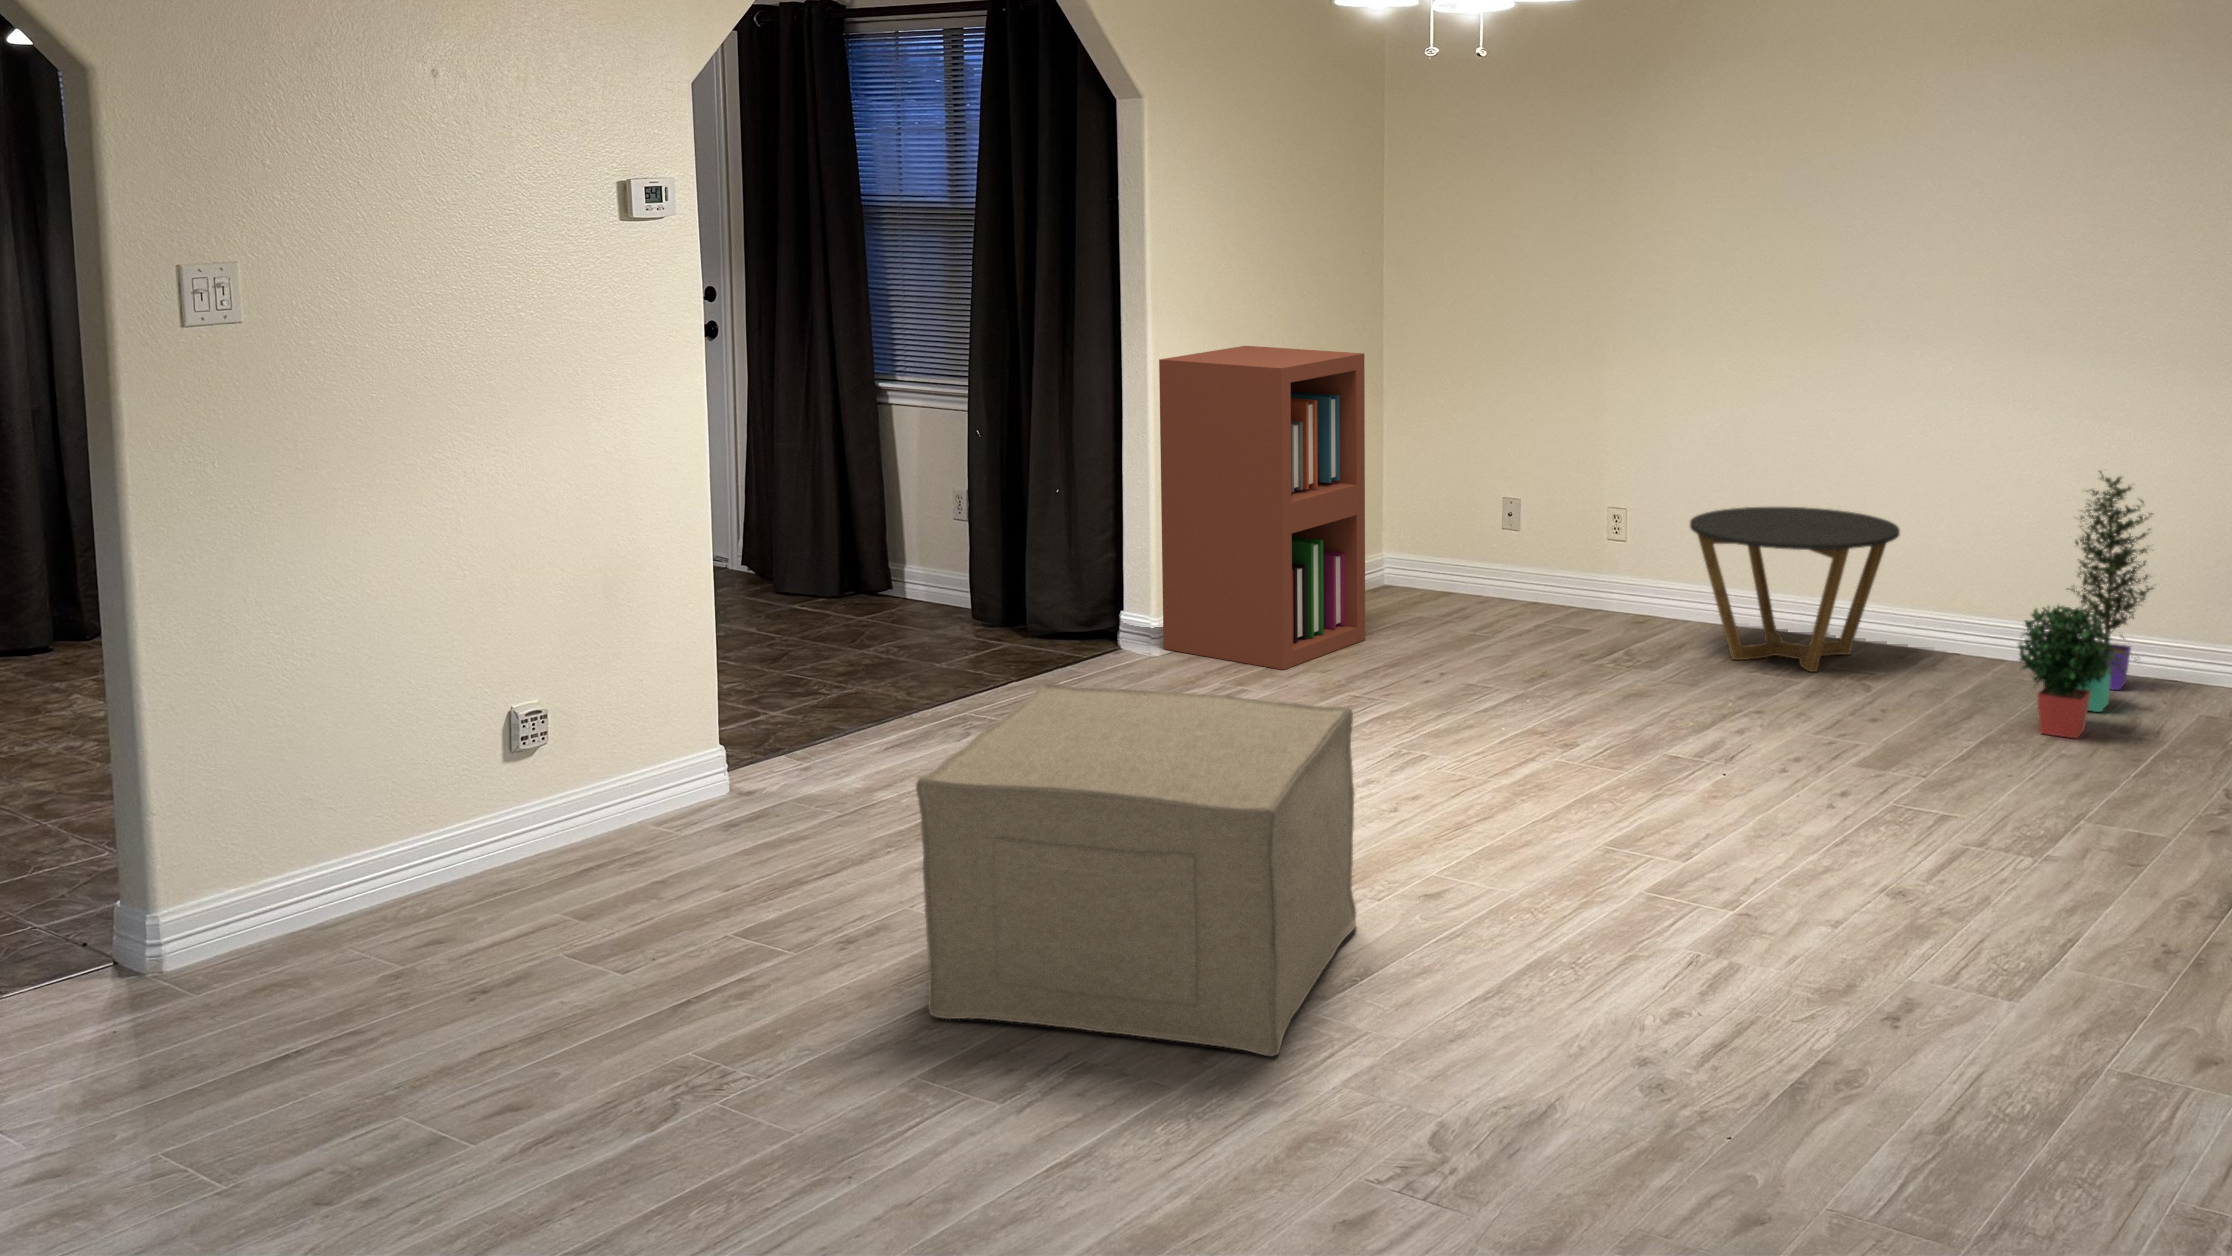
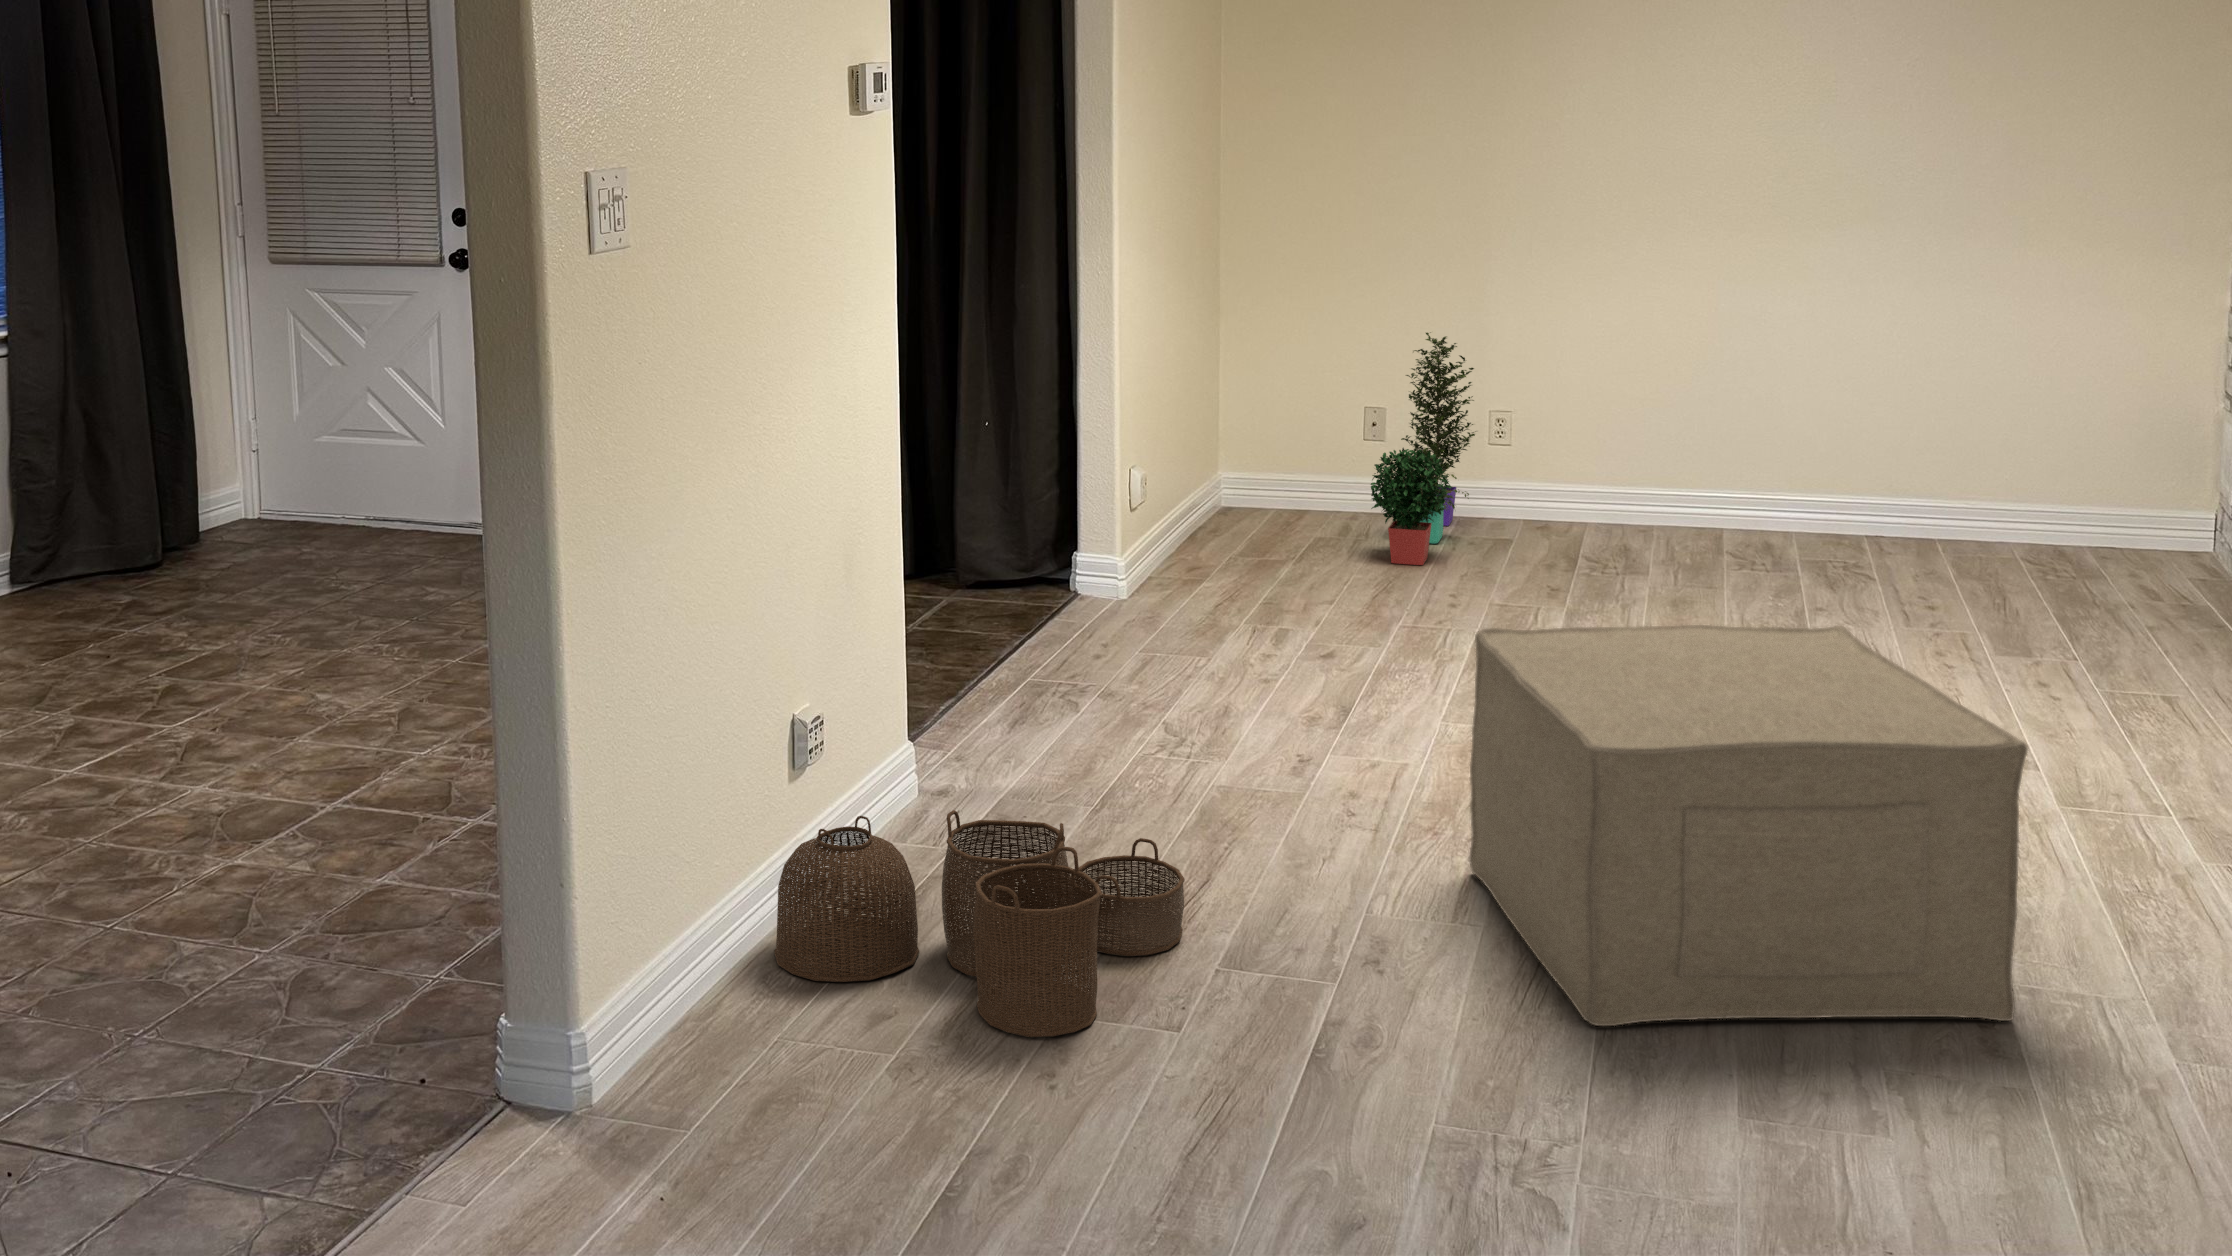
bookshelf: present [1159,346,1365,670] -> none [1138,259,1330,604]
potted plant: present [2018,471,2154,738] -> present [1371,333,1476,565]
side table: present [1690,507,1900,672] -> none [1649,402,1869,565]
woven basket: none [425,790,753,973] -> present [774,810,1185,1037]

